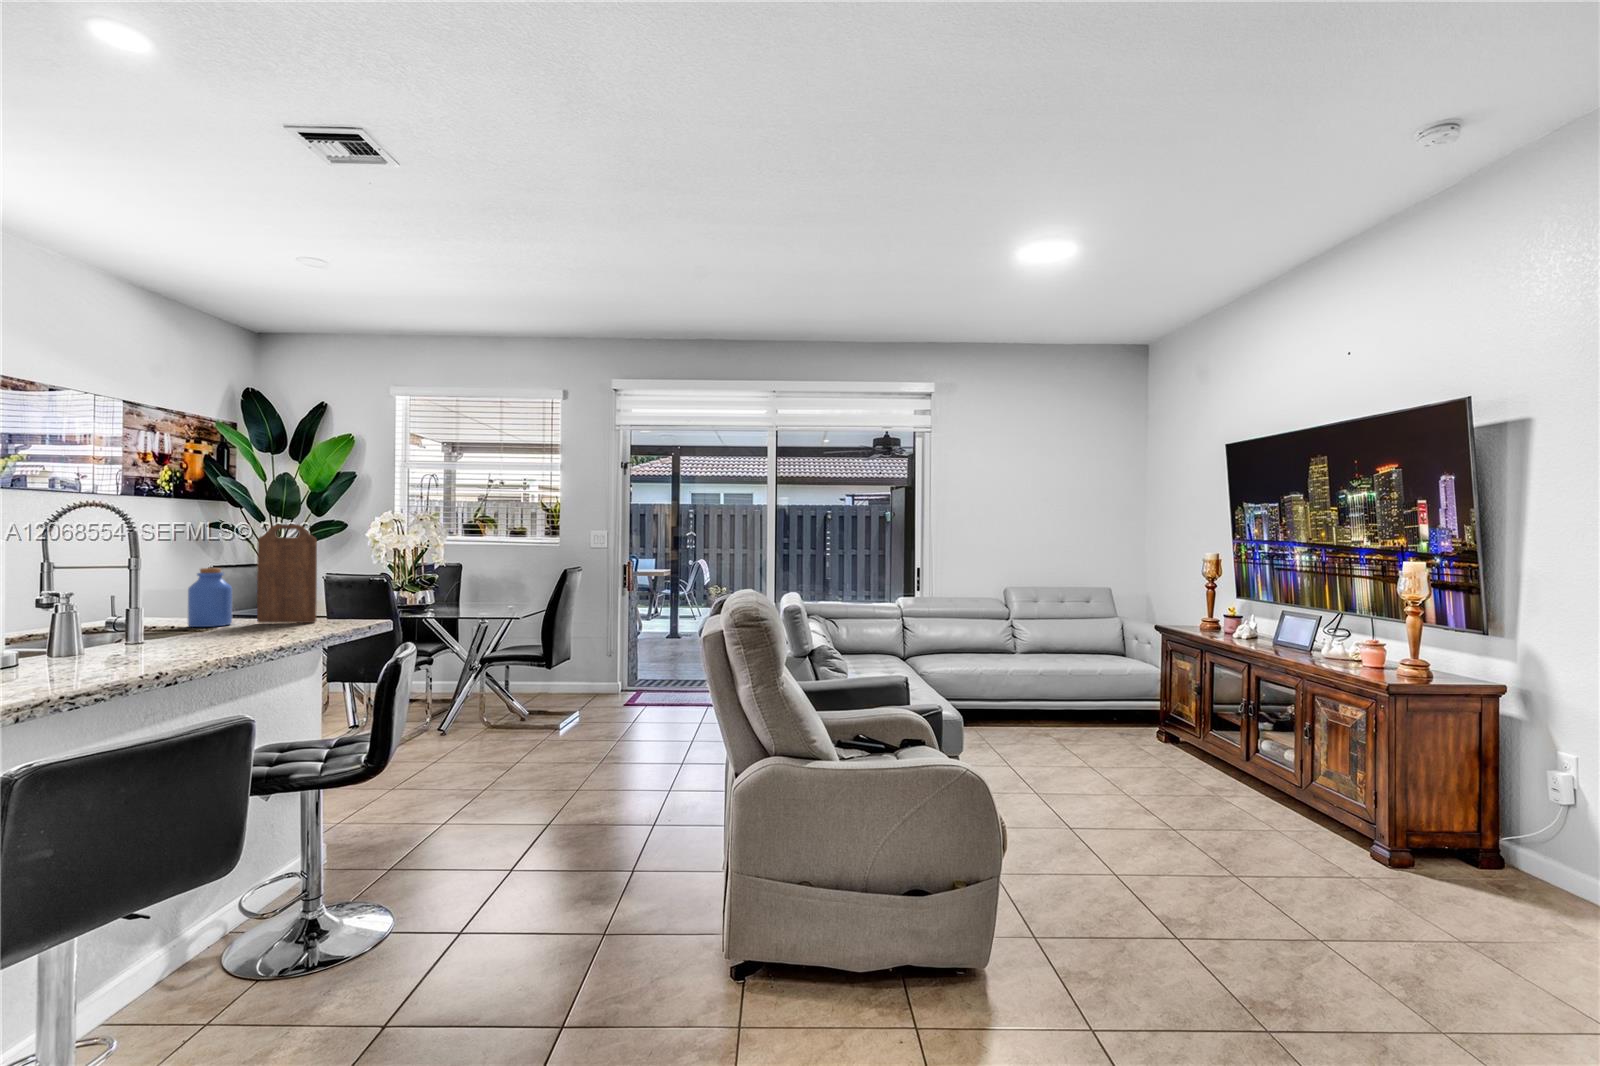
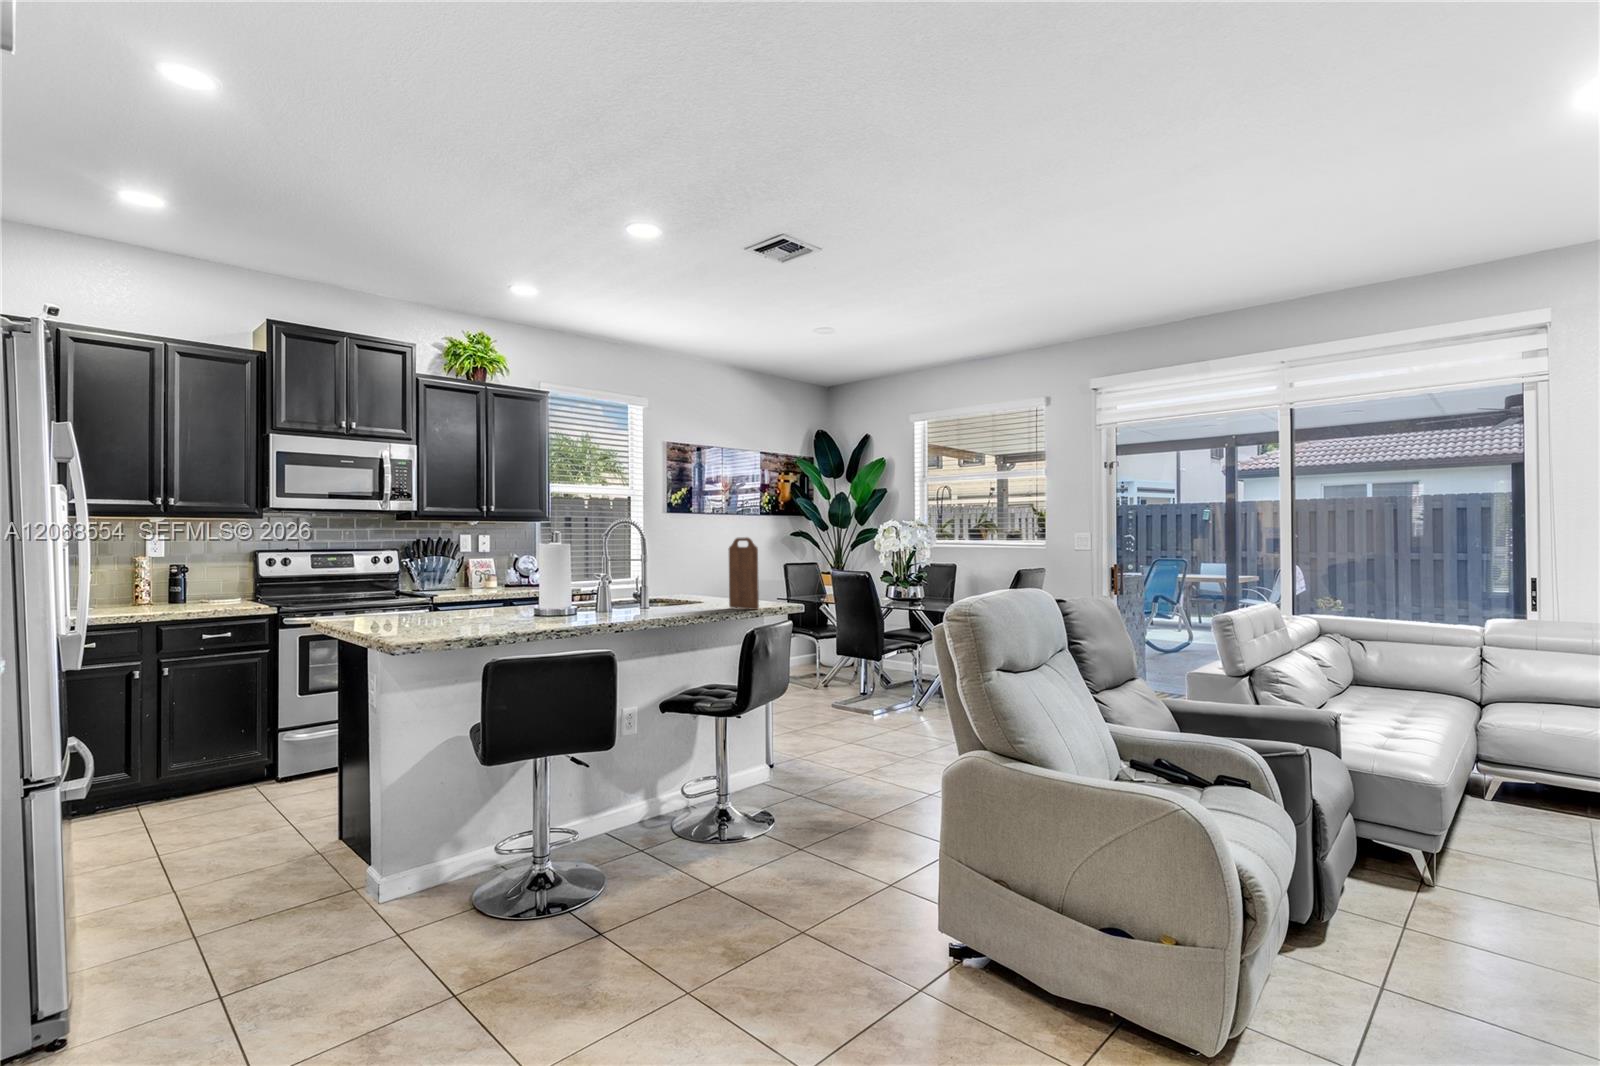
jar: present [188,568,232,627] -> none [693,568,718,609]

